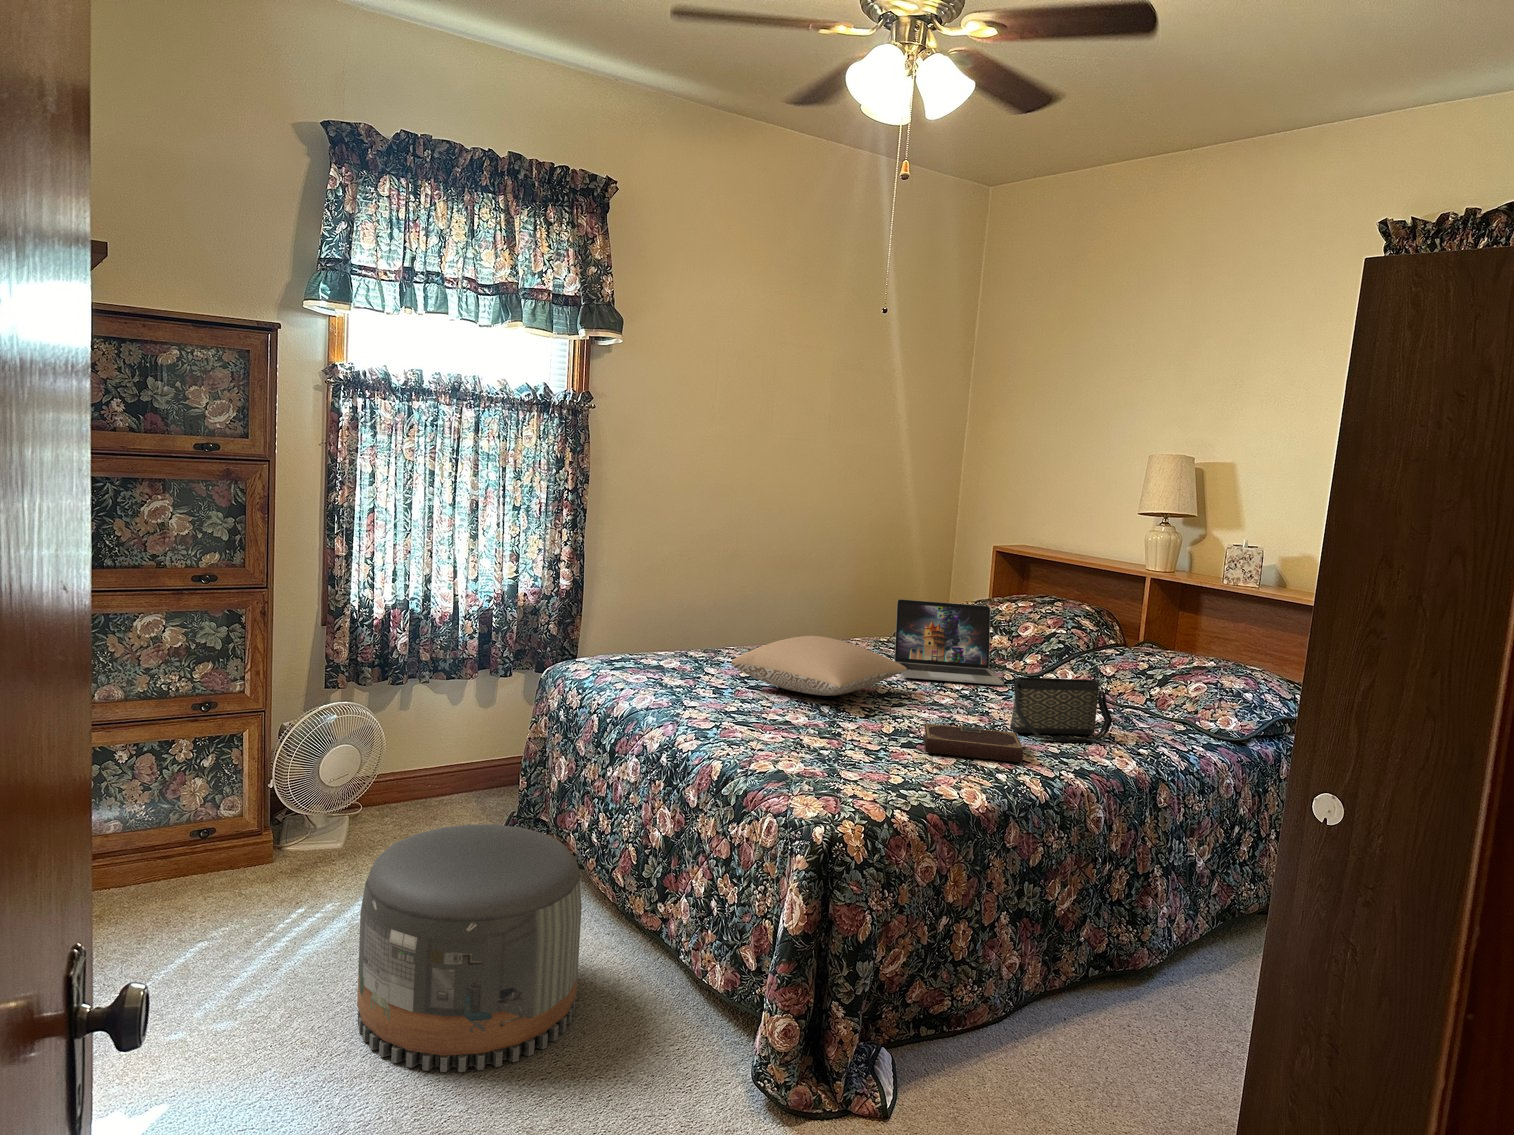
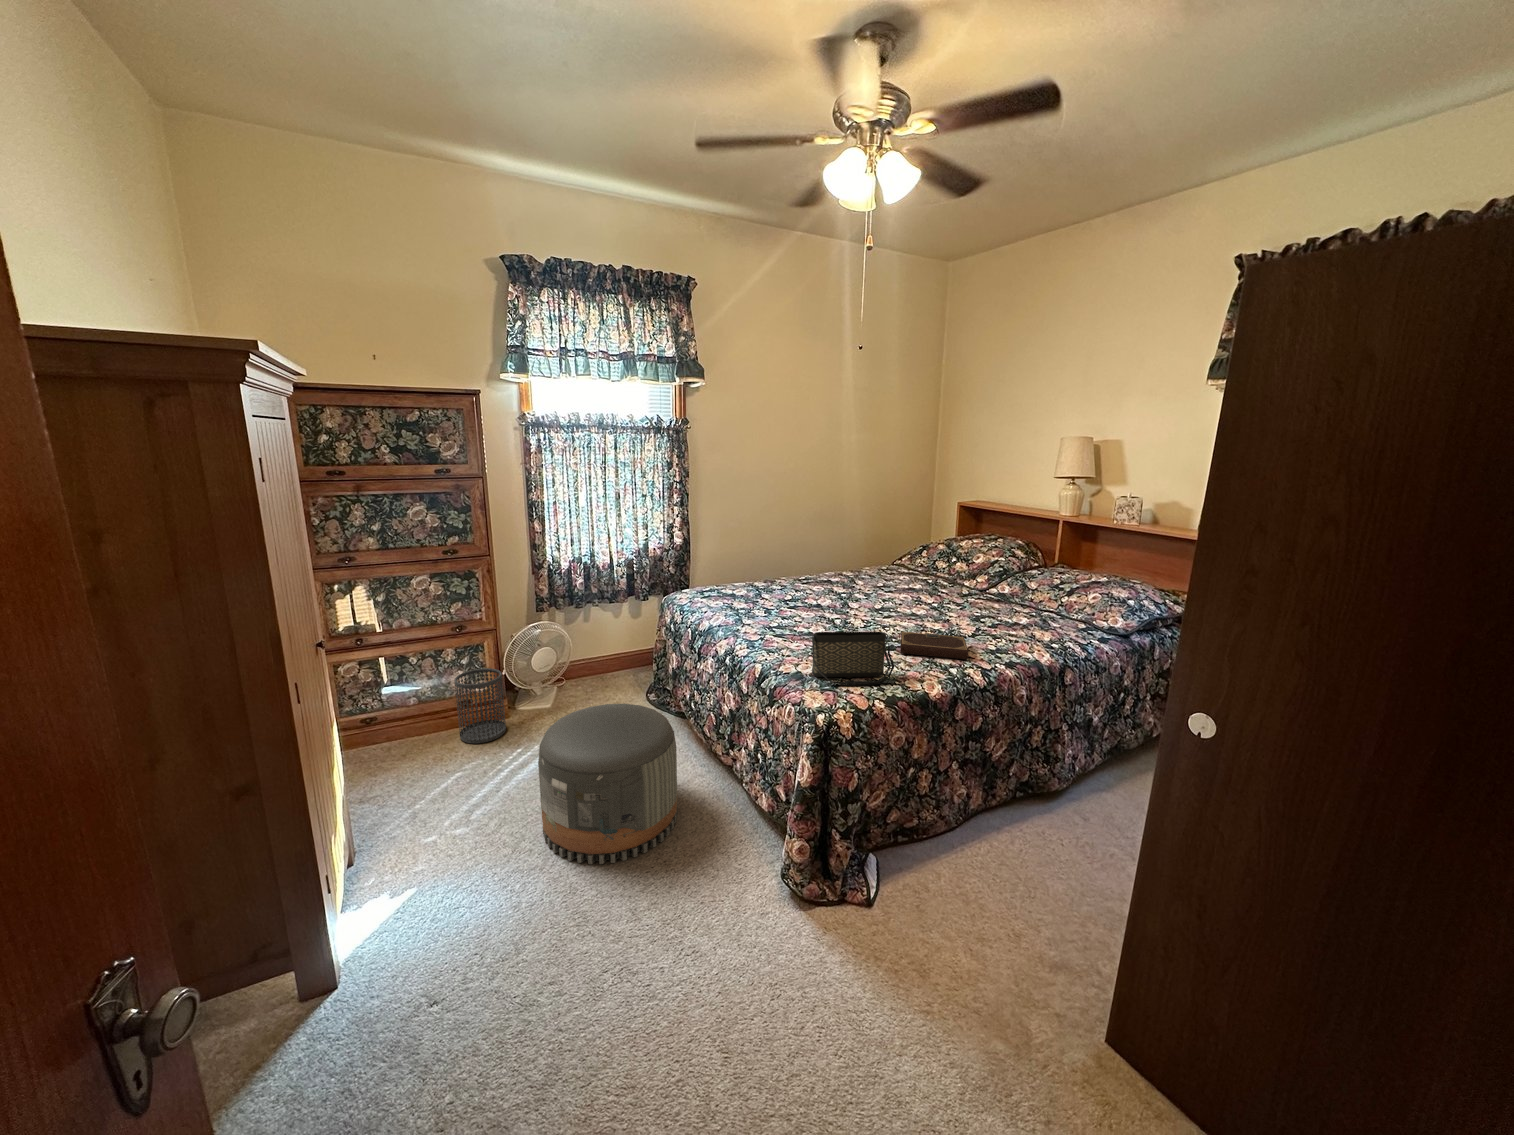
laptop: present [895,599,1004,685] -> none [888,543,960,598]
pillow: present [732,636,907,696] -> none [777,572,893,611]
handbag: present [1010,677,1113,742] -> present [812,632,894,686]
wastebasket: none [191,774,272,899] -> present [454,668,506,744]

